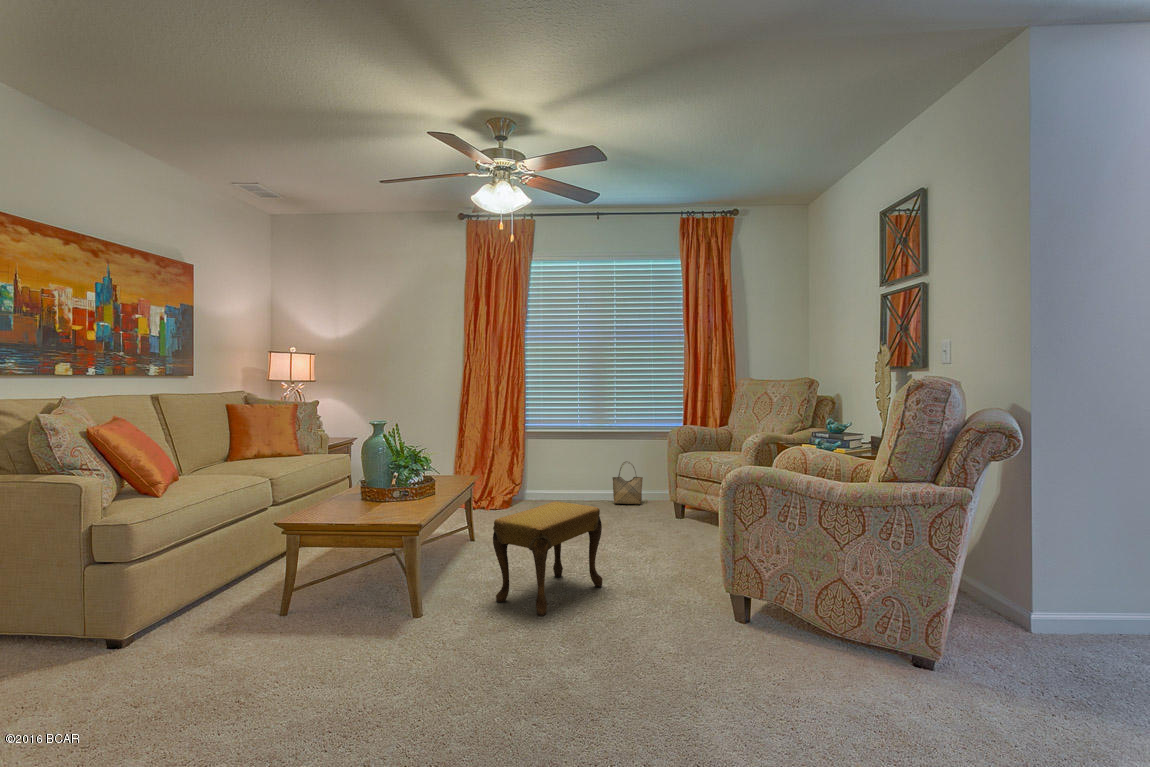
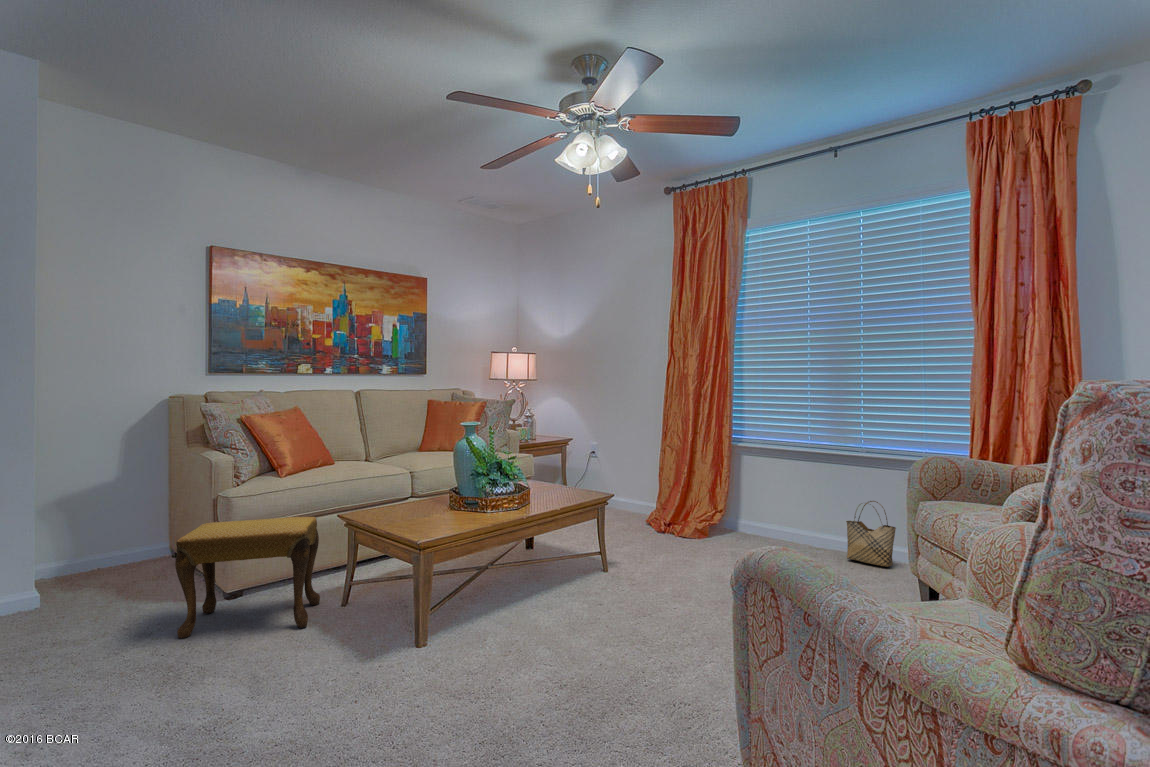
footstool: present [493,501,603,616] -> present [175,517,320,639]

